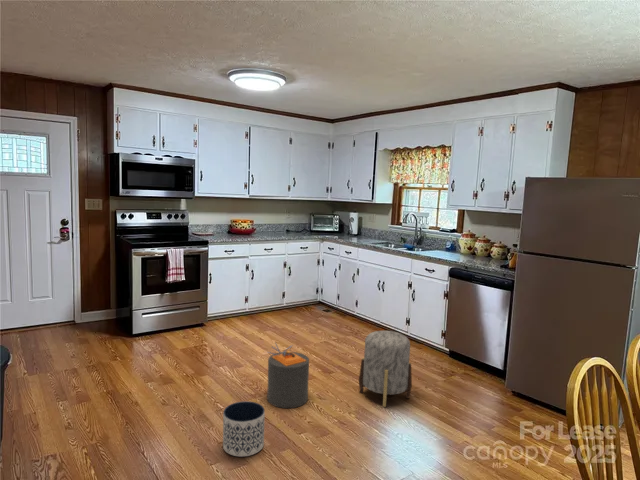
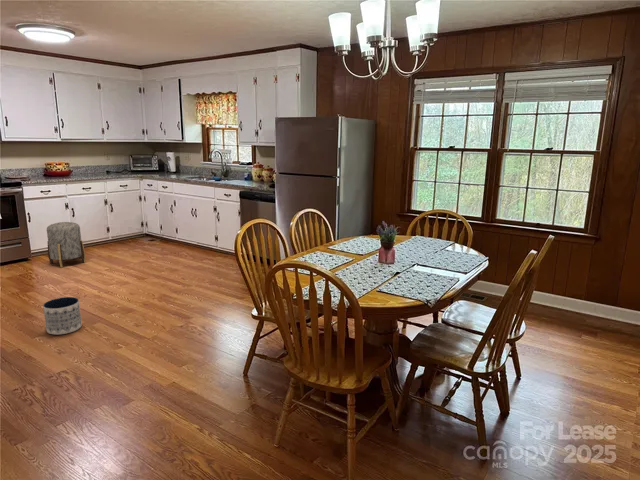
stool: present [359,331,412,407] -> present [47,222,85,267]
trash can: present [267,346,309,408] -> none [80,255,123,305]

